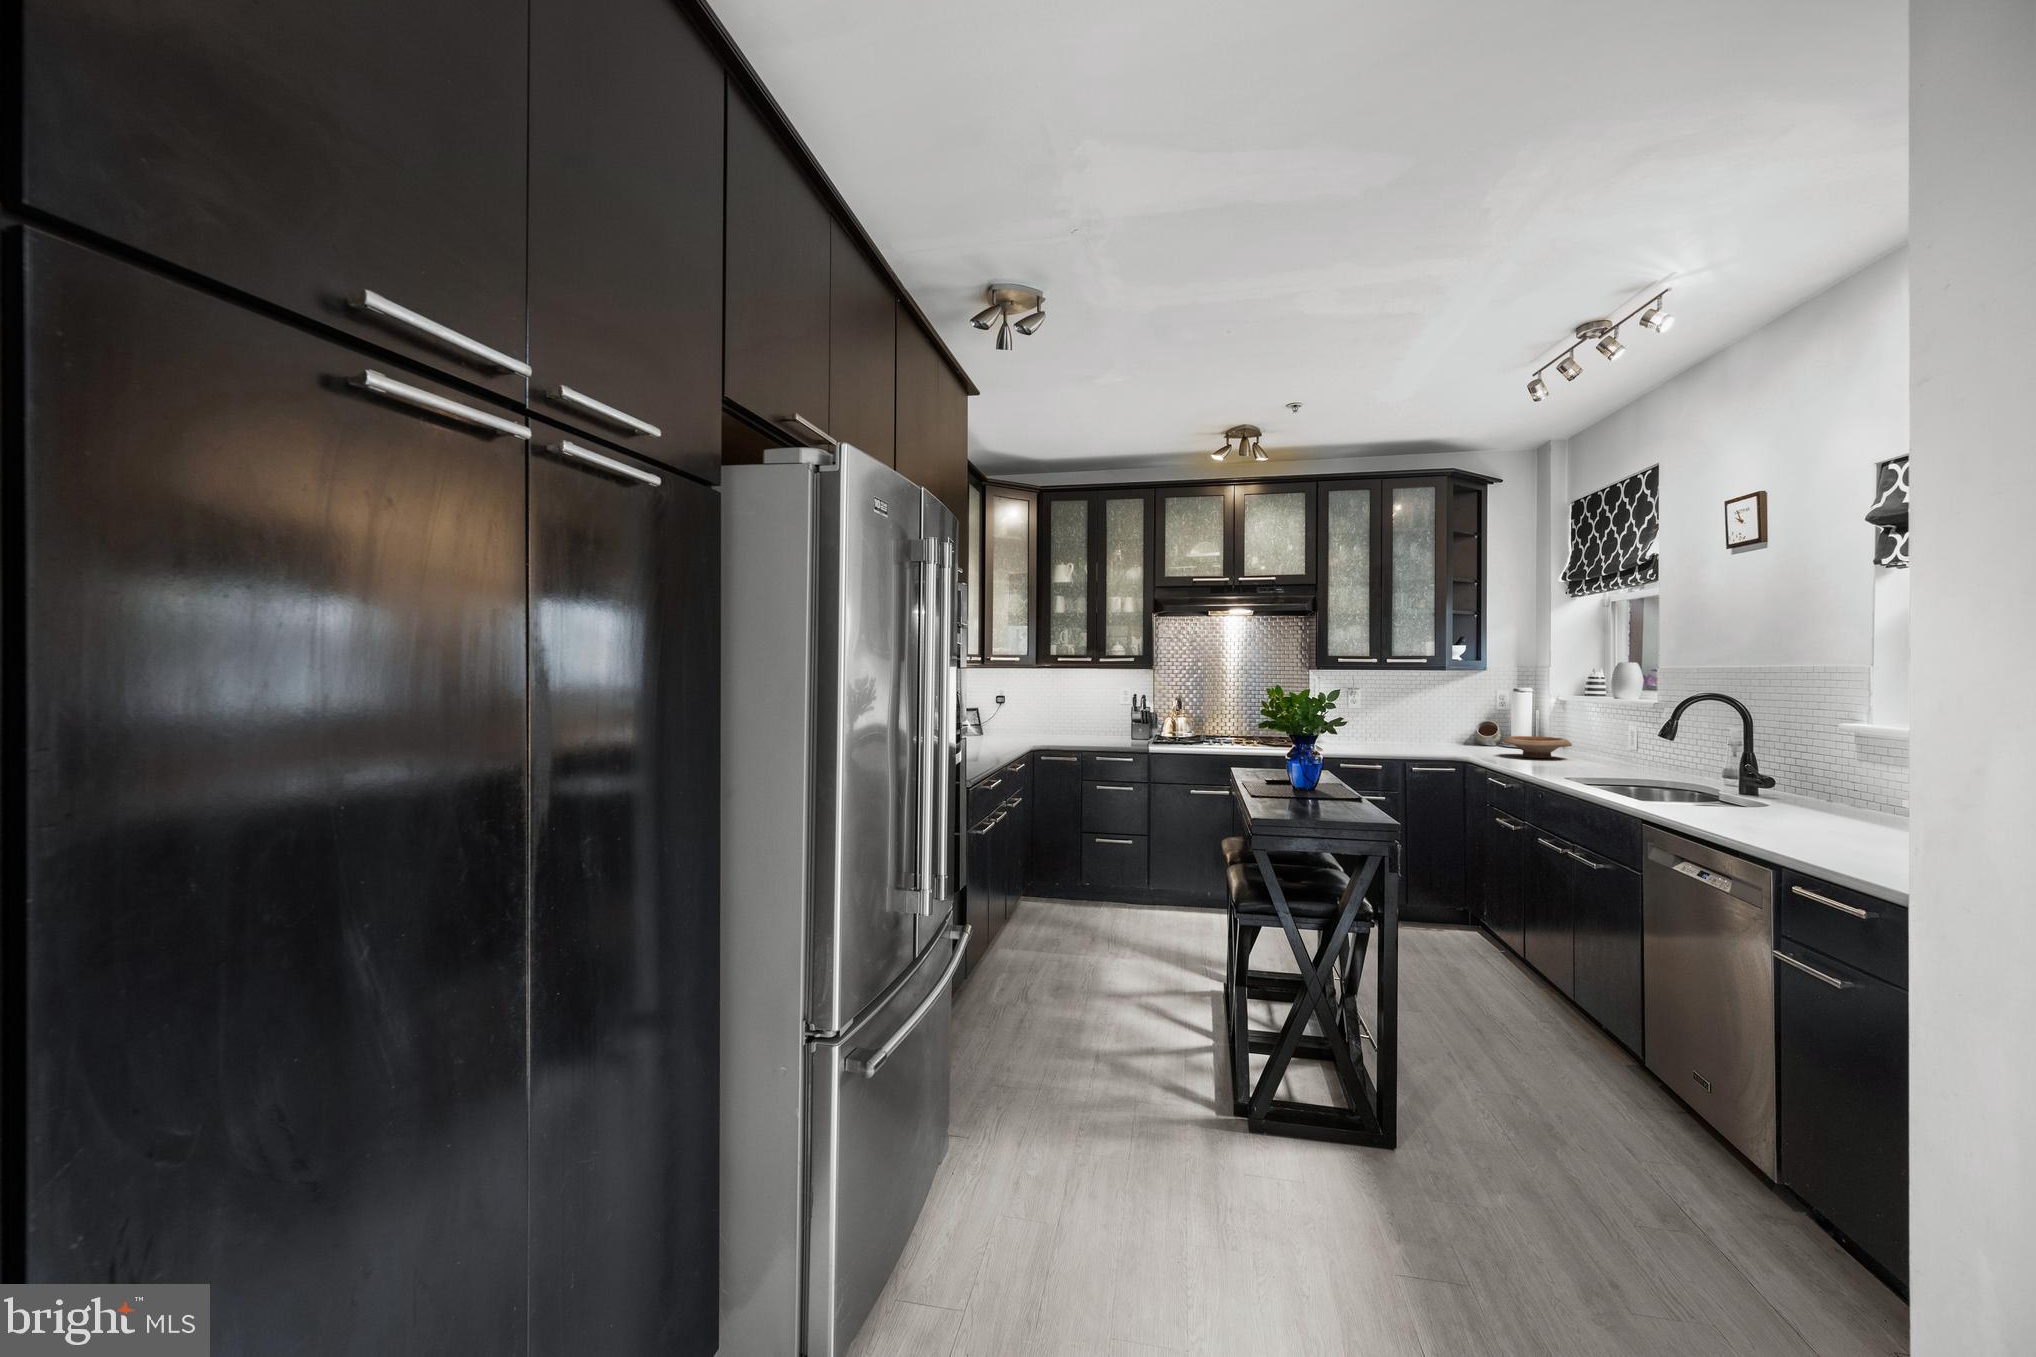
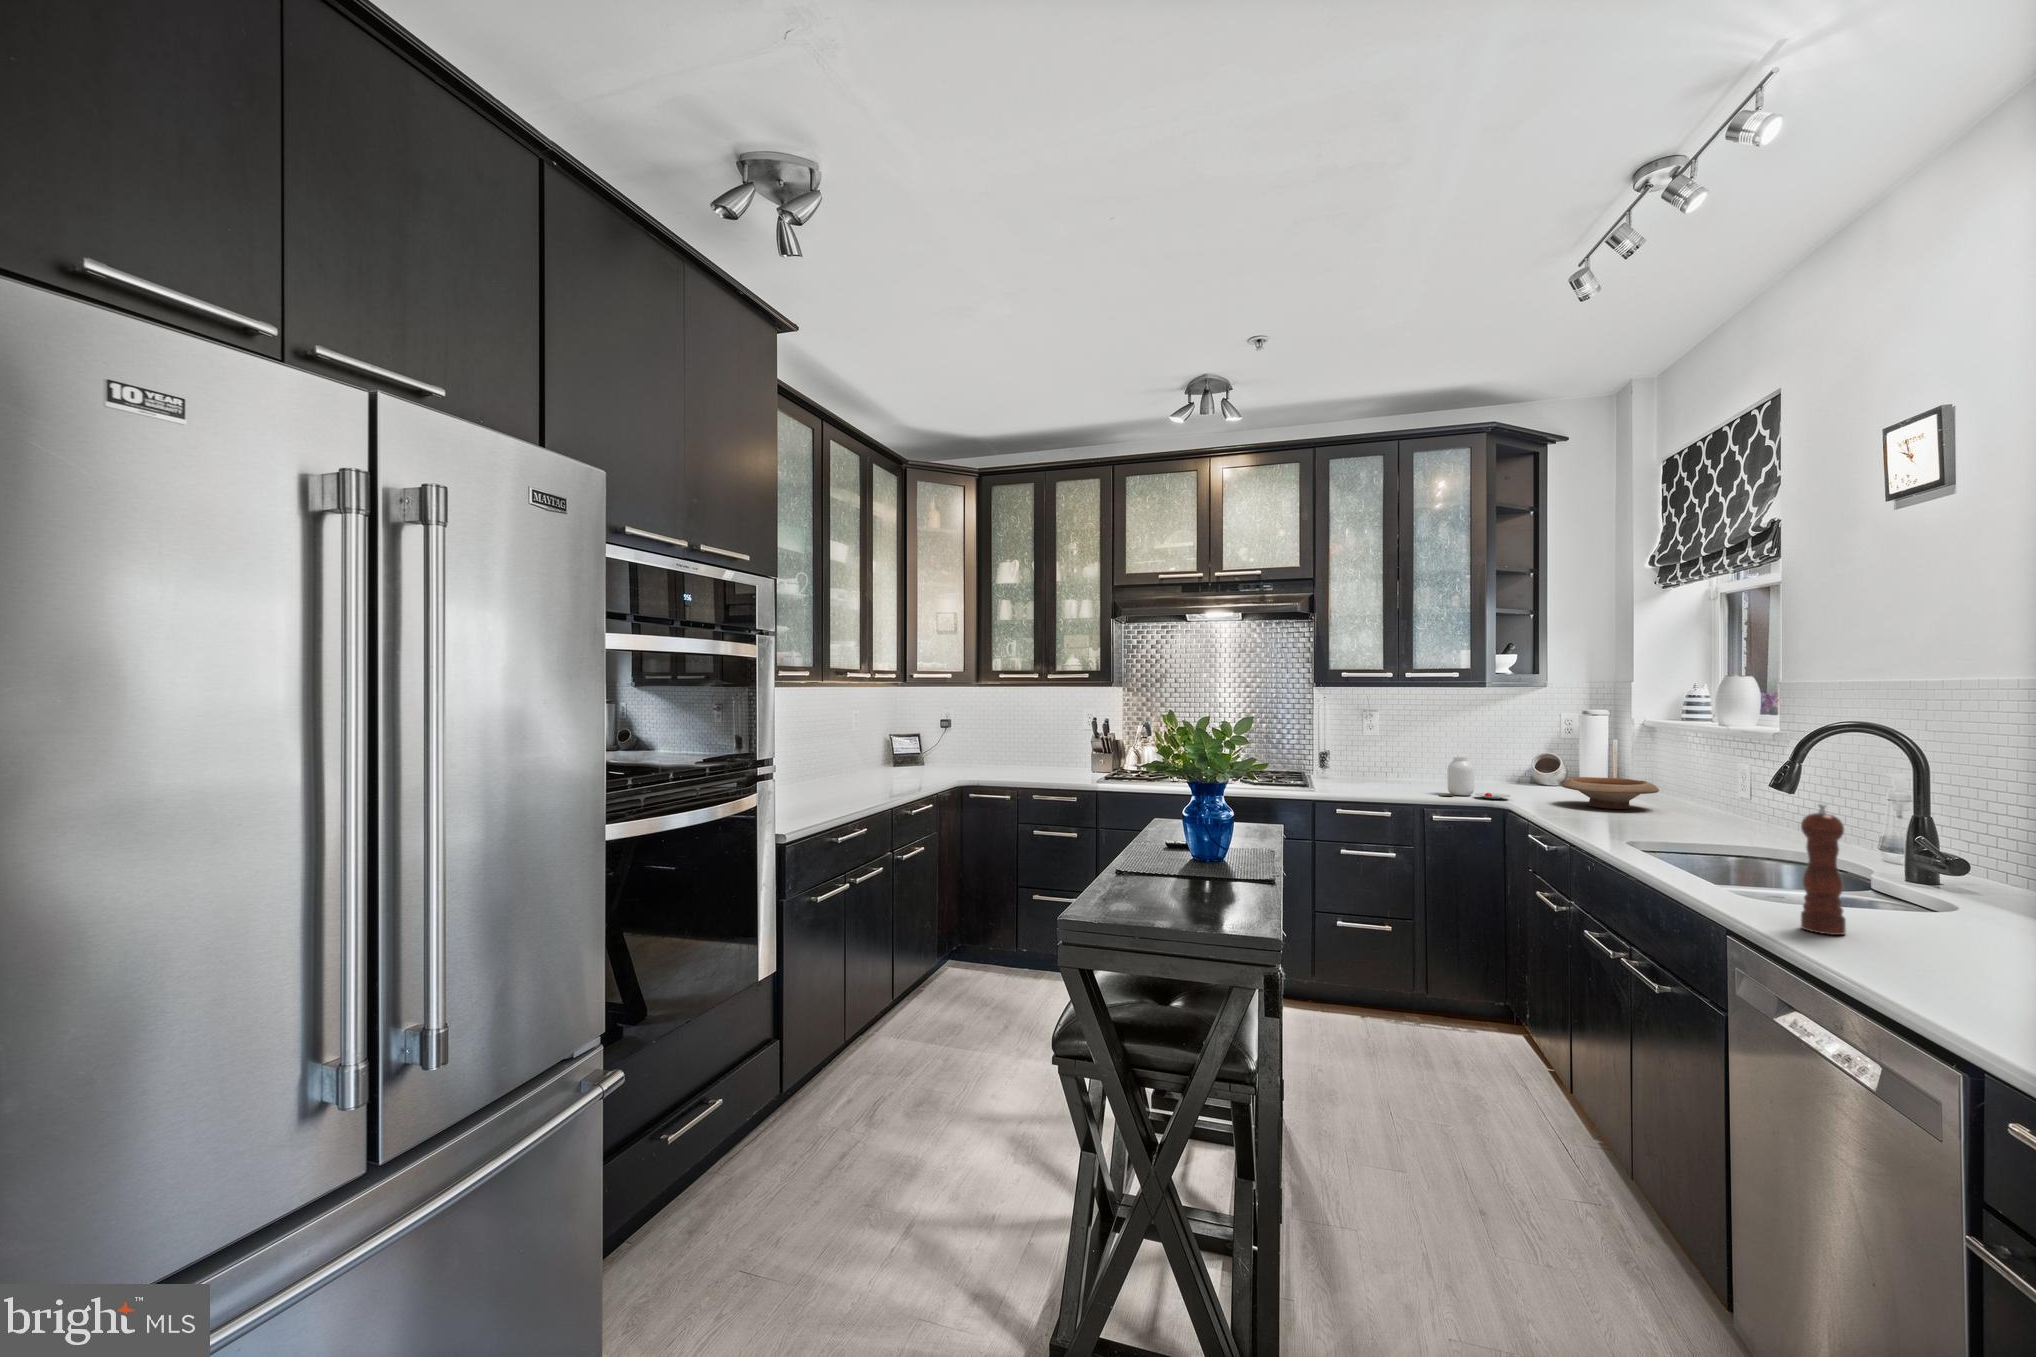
jar: none [1413,722,1466,753] -> present [1439,757,1510,799]
pepper mill: none [1683,742,1708,818] -> present [1801,804,1846,935]

